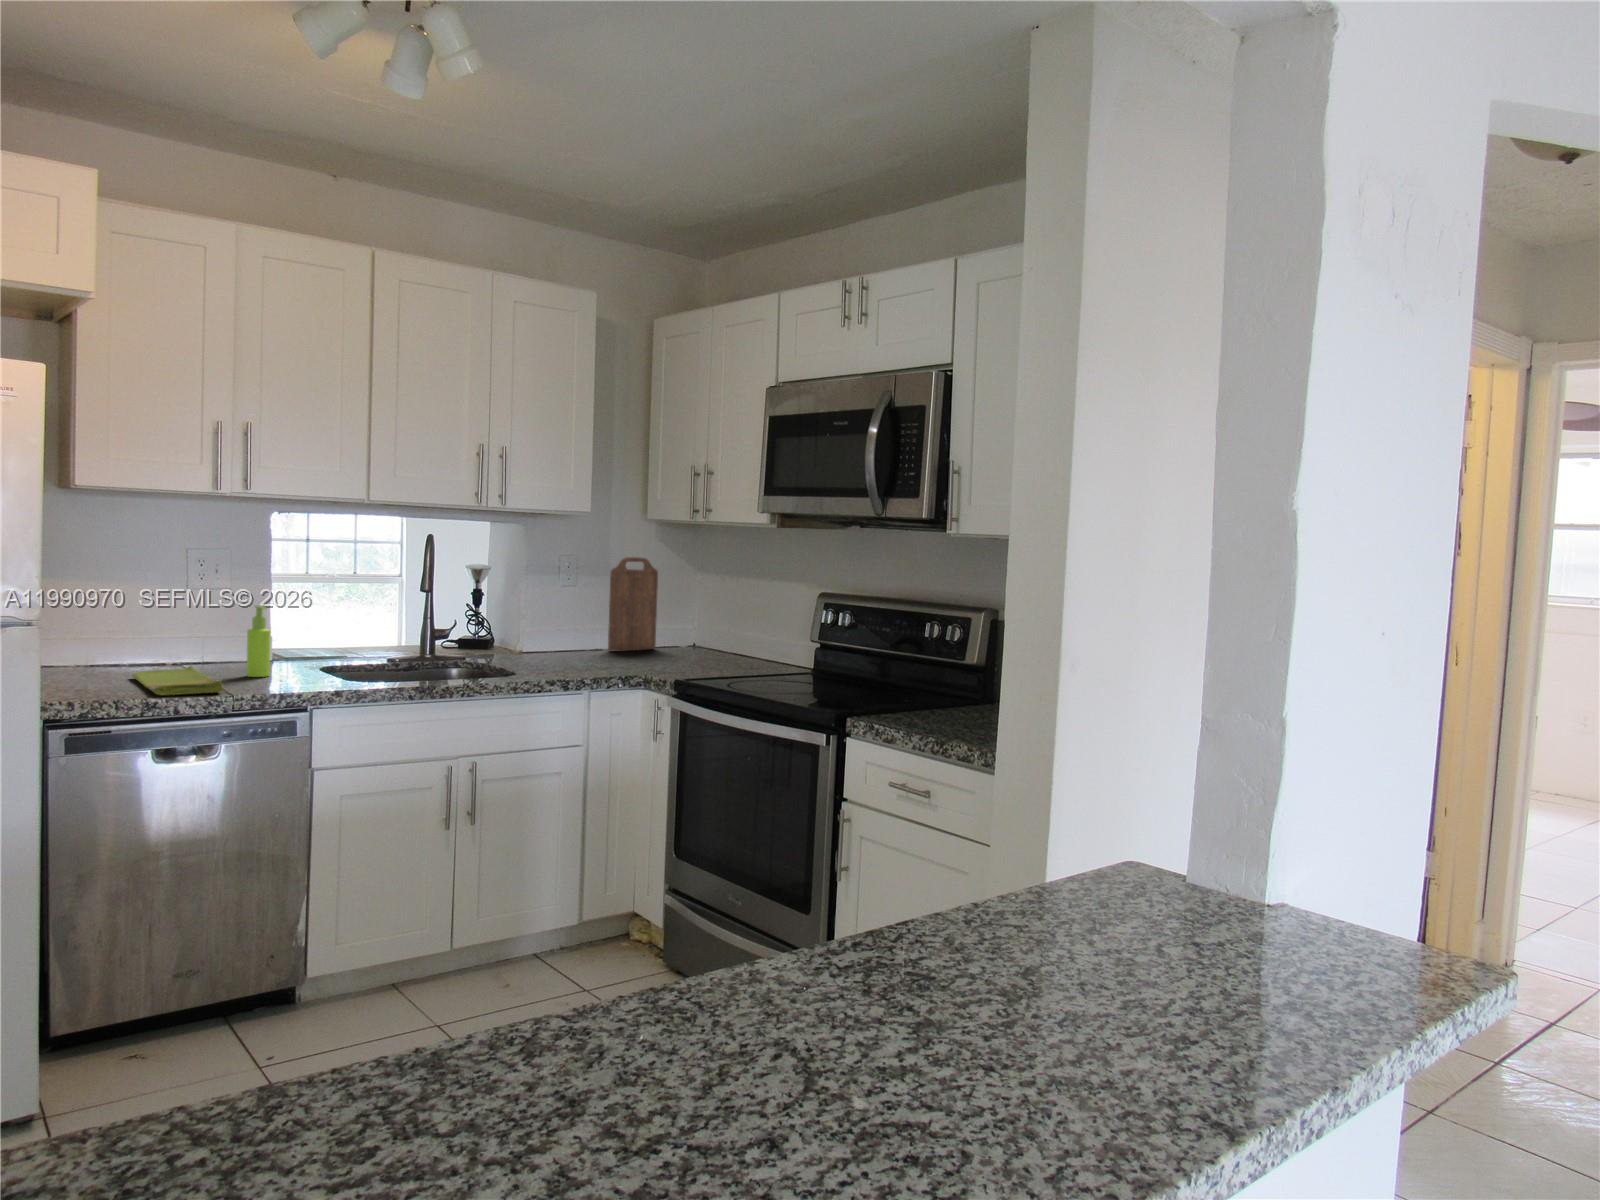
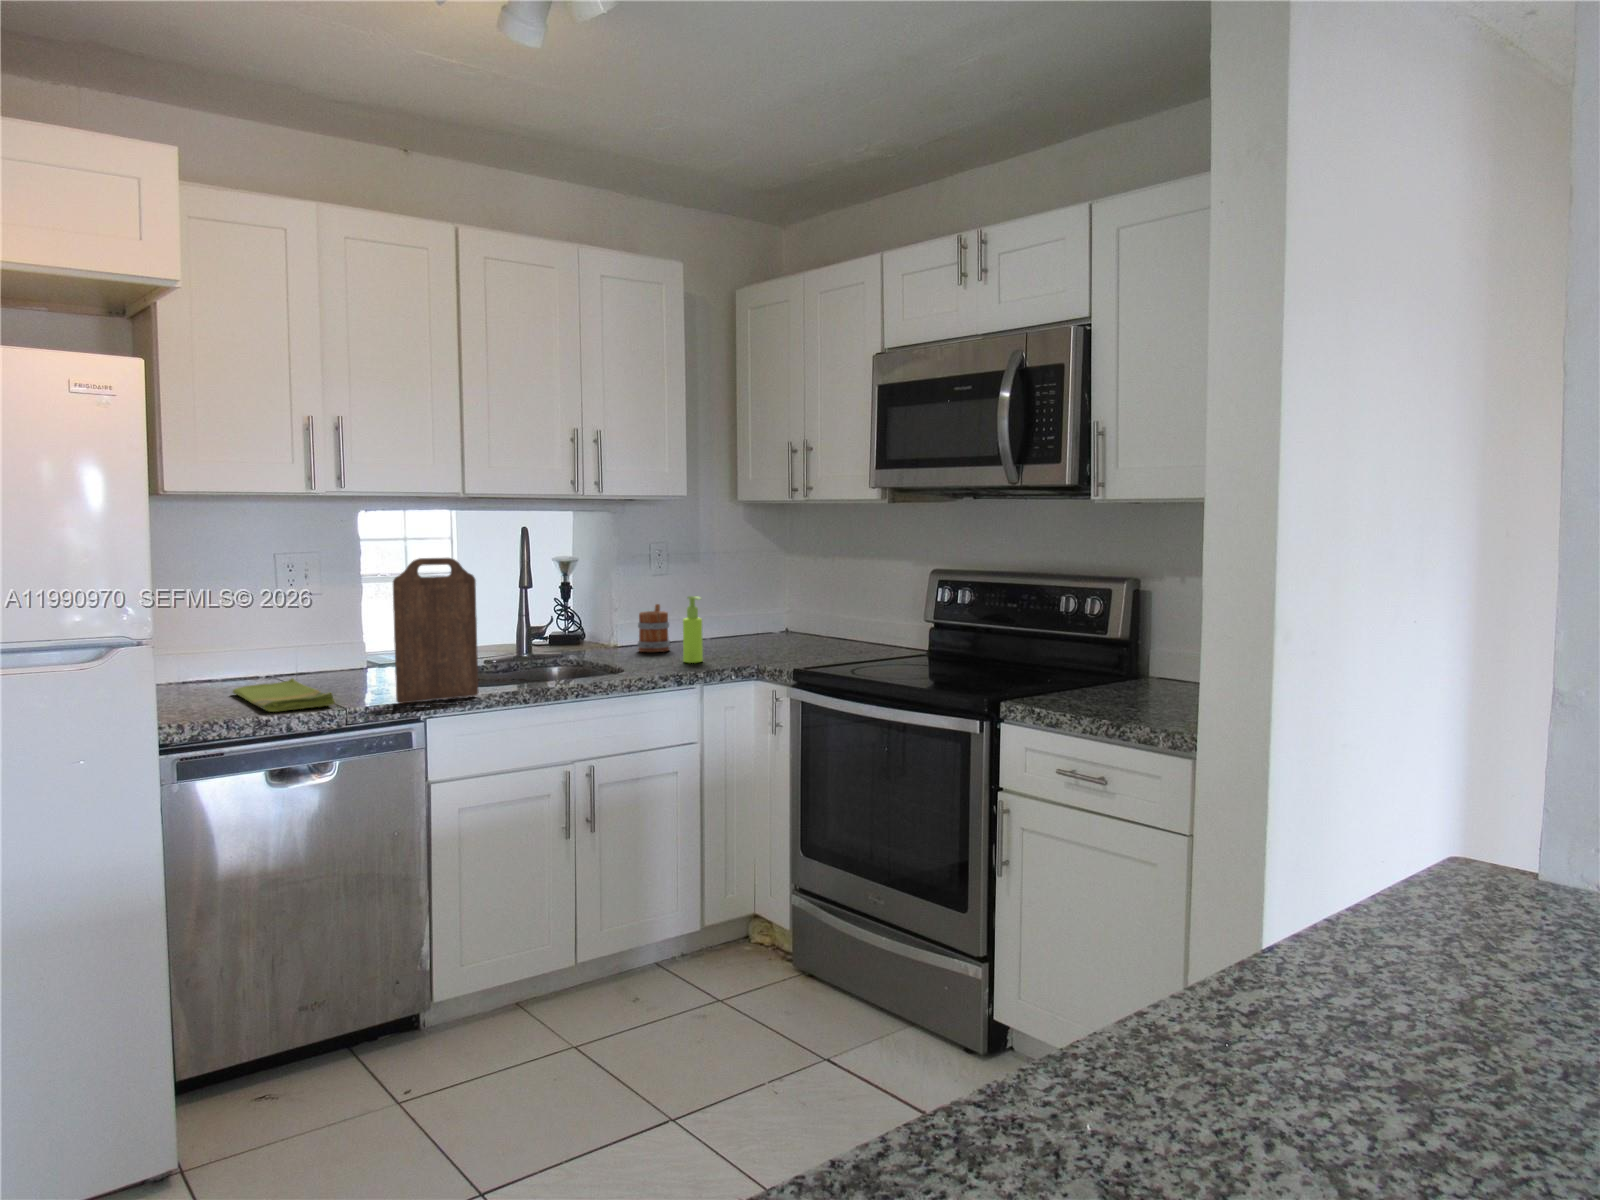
cutting board: present [608,557,658,651] -> present [393,558,479,704]
soap dispenser: present [247,606,270,677] -> present [683,596,703,663]
mug: none [539,613,572,659] -> present [638,604,670,652]

